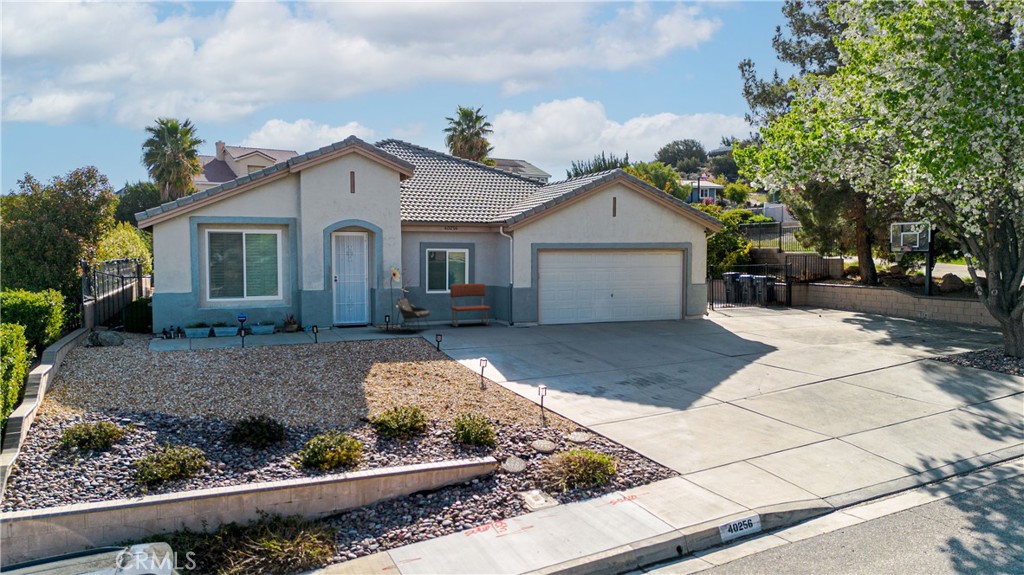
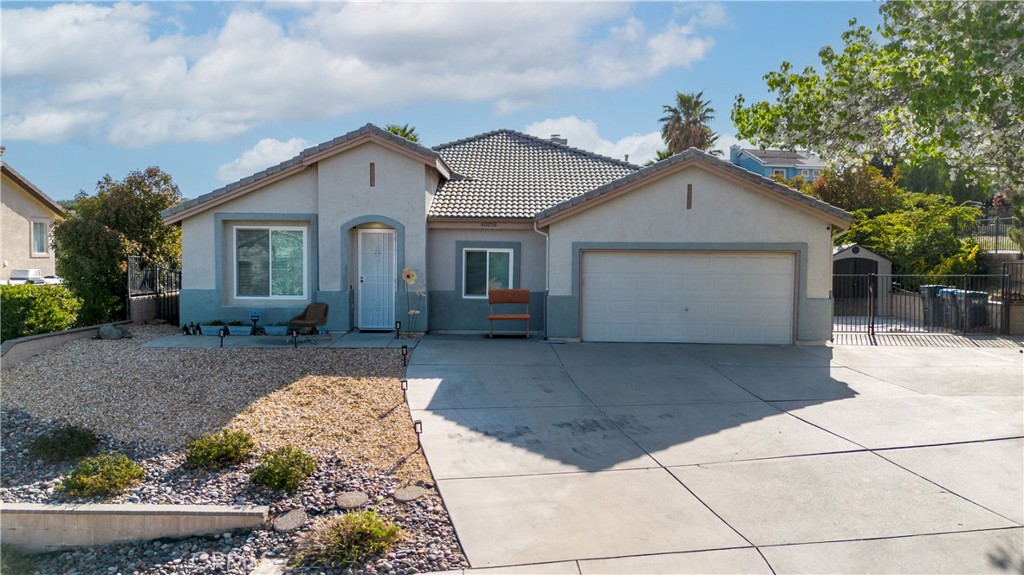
lounge chair: present [397,297,431,333] -> present [288,302,329,342]

